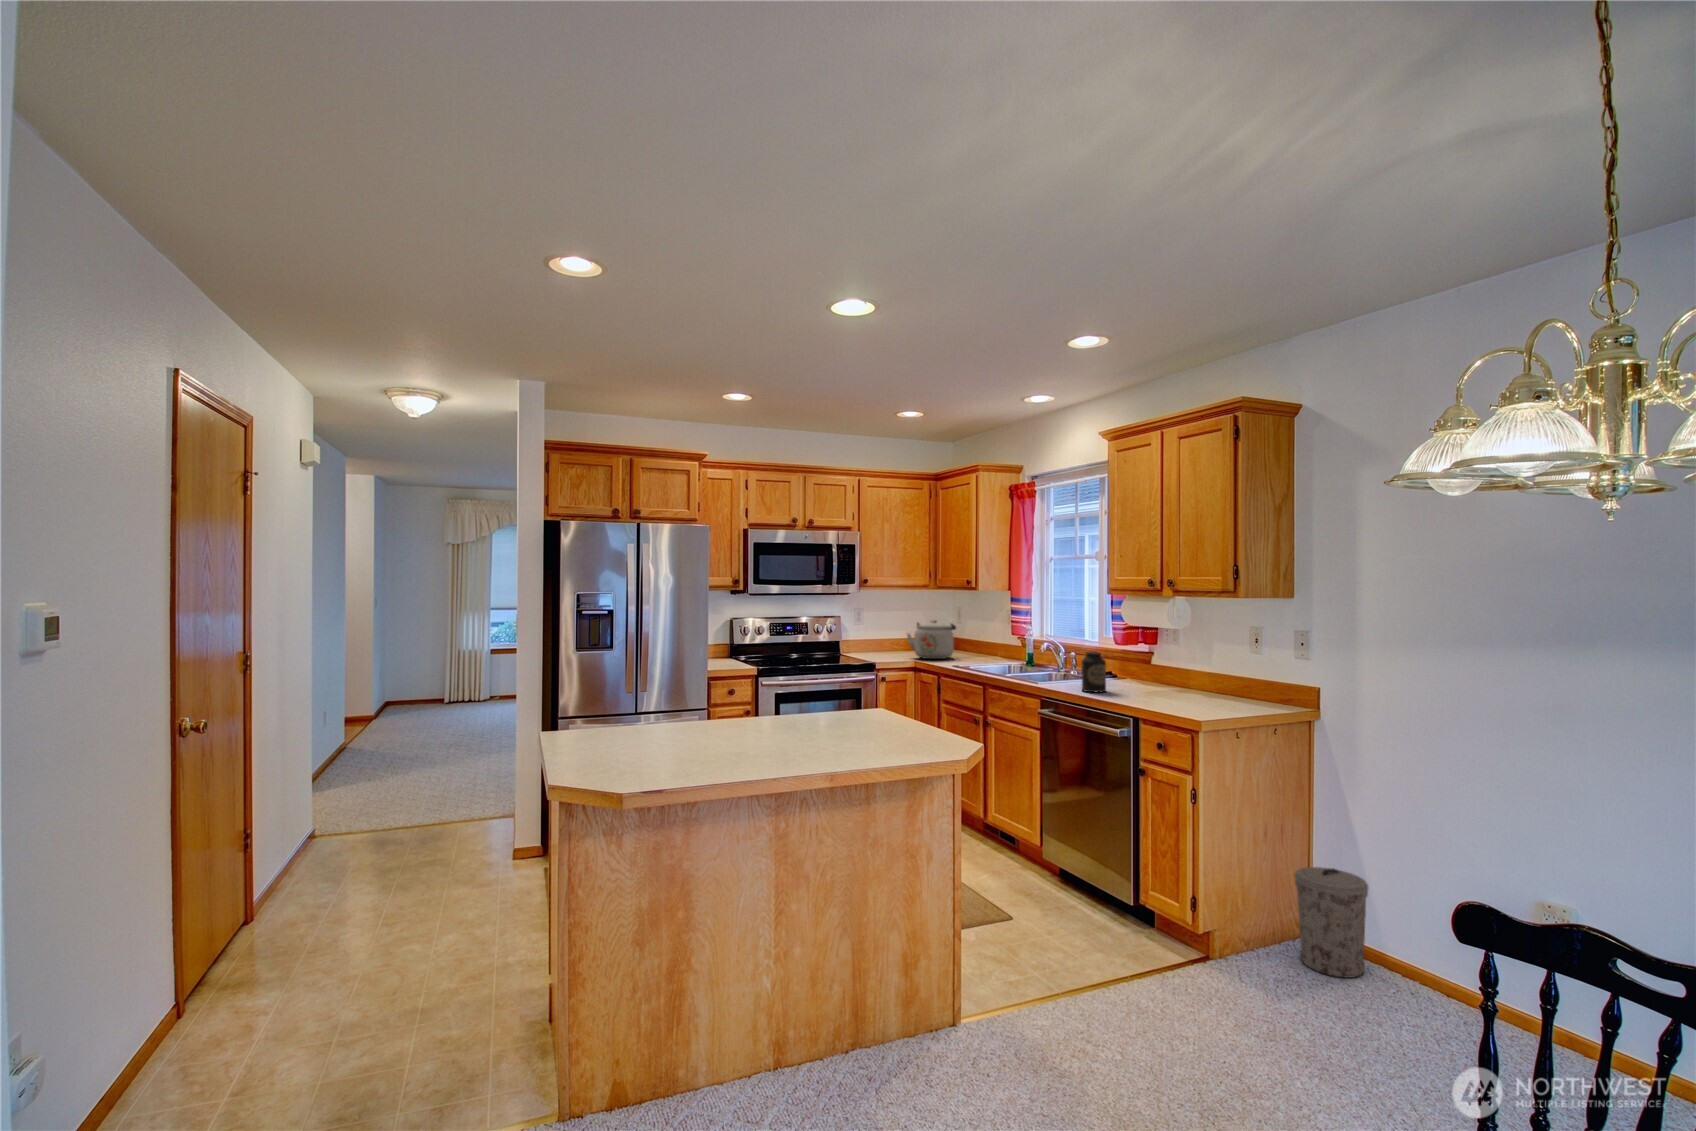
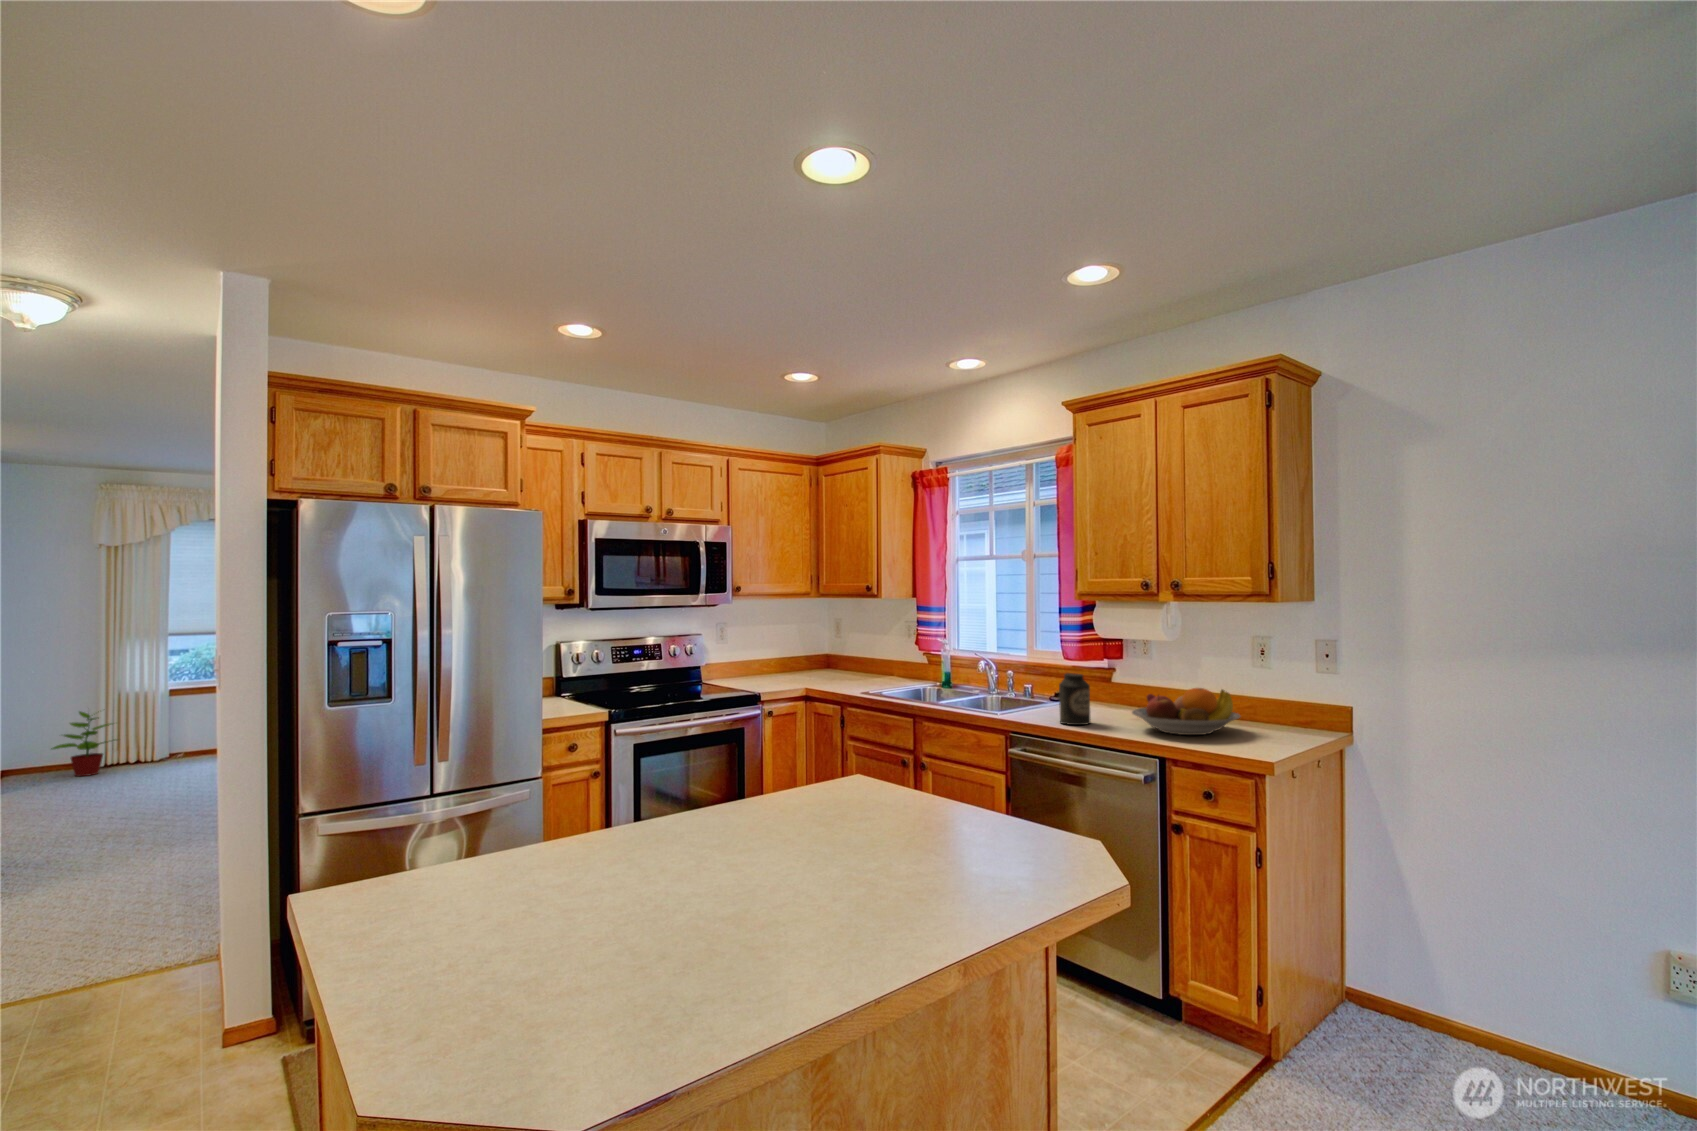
kettle: present [907,620,956,659] -> none [788,636,848,685]
potted plant: none [420,659,461,708] -> present [51,712,111,776]
fruit bowl: none [1131,666,1218,702] -> present [1132,688,1240,735]
trash can: present [1295,867,1368,978] -> none [1358,931,1452,1073]

